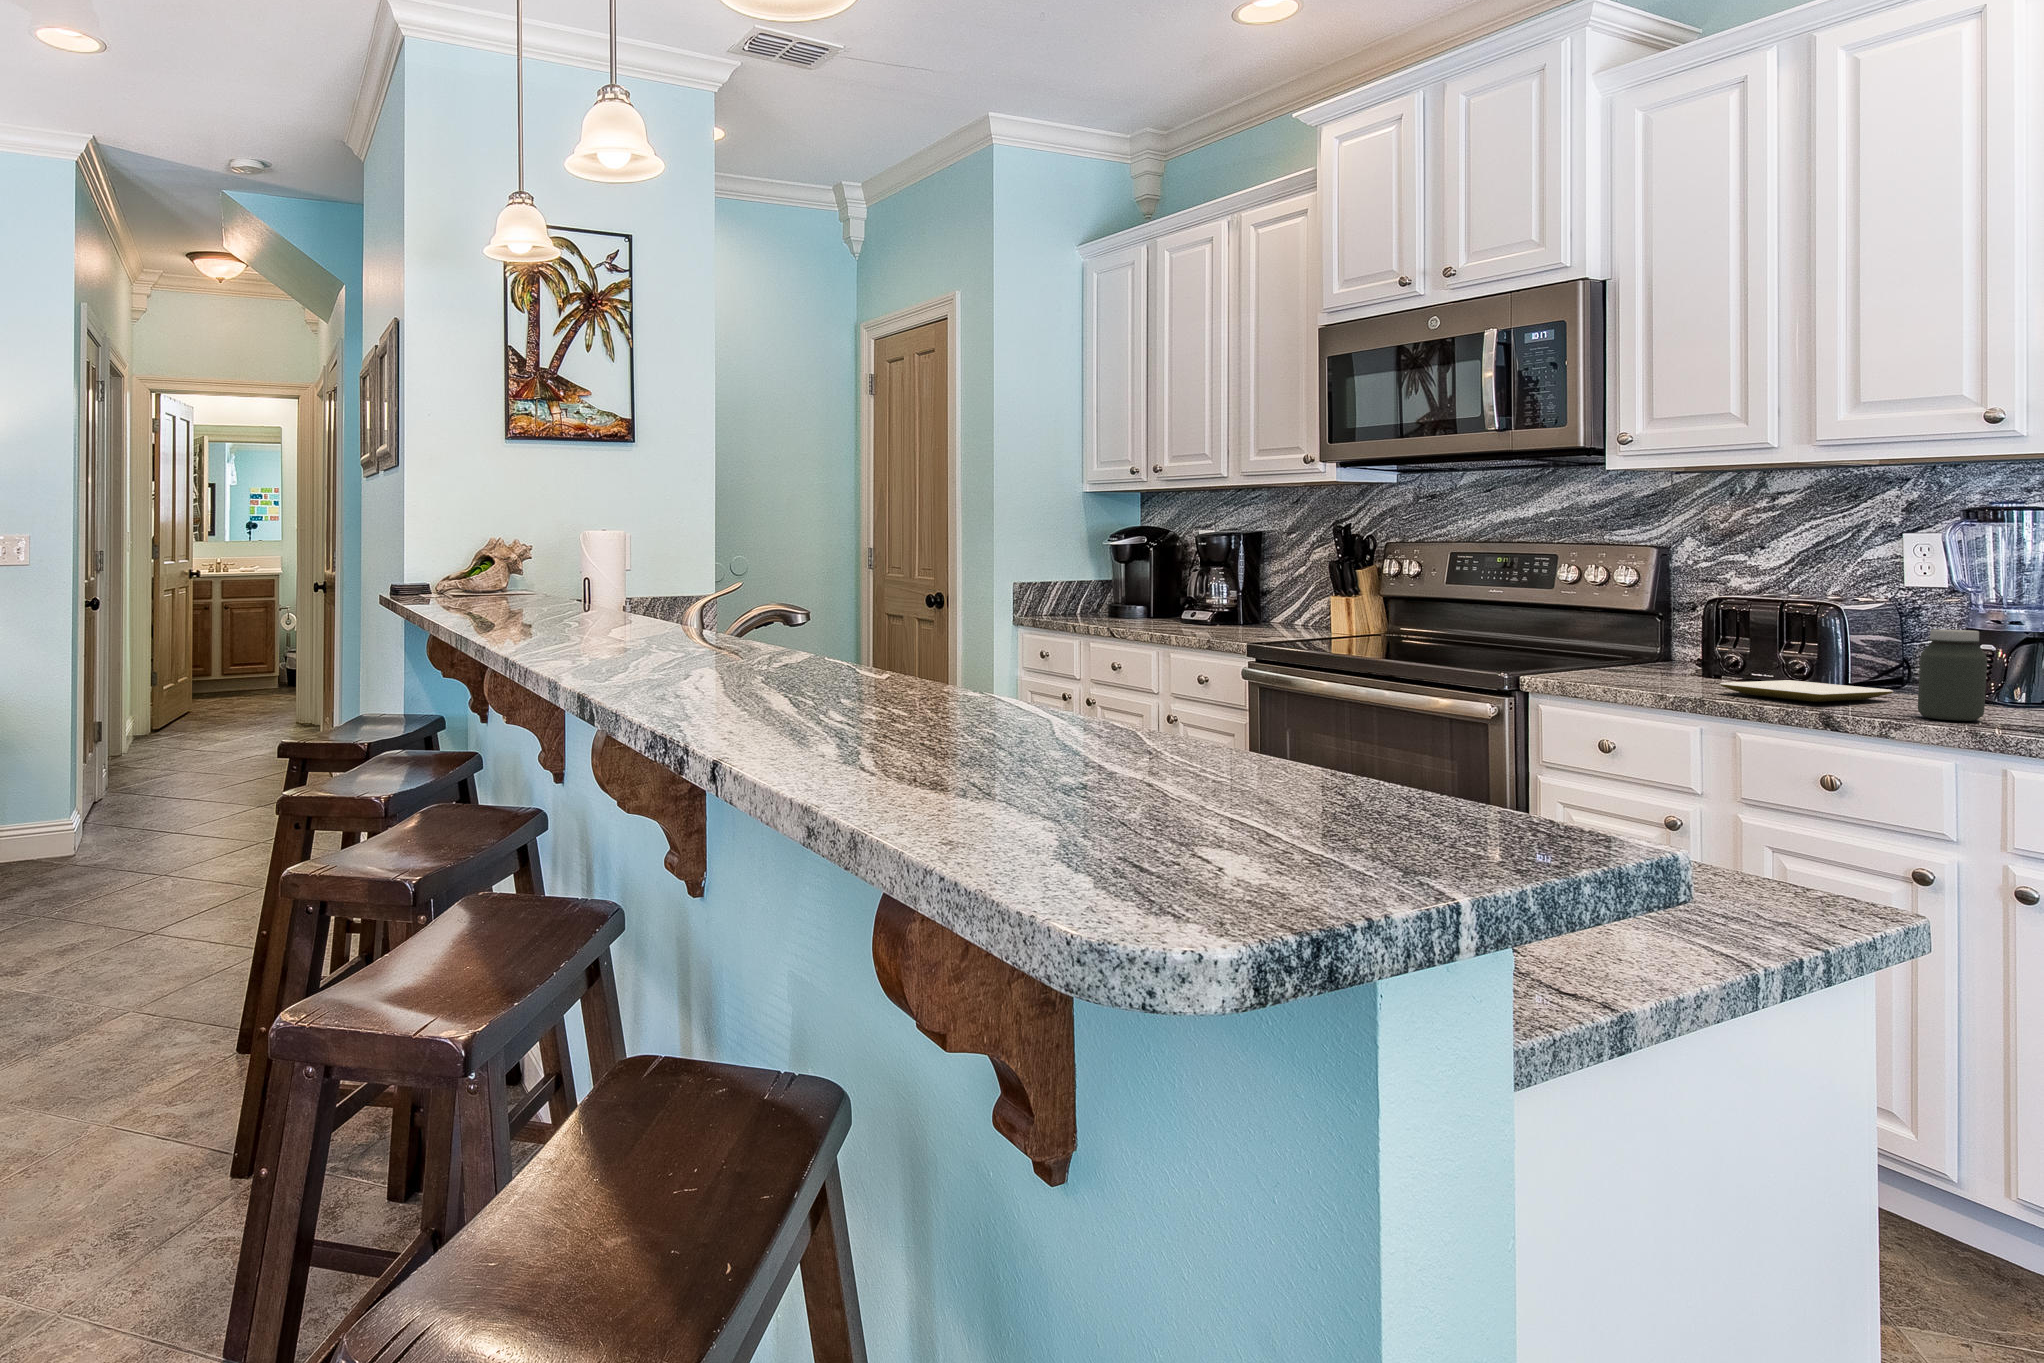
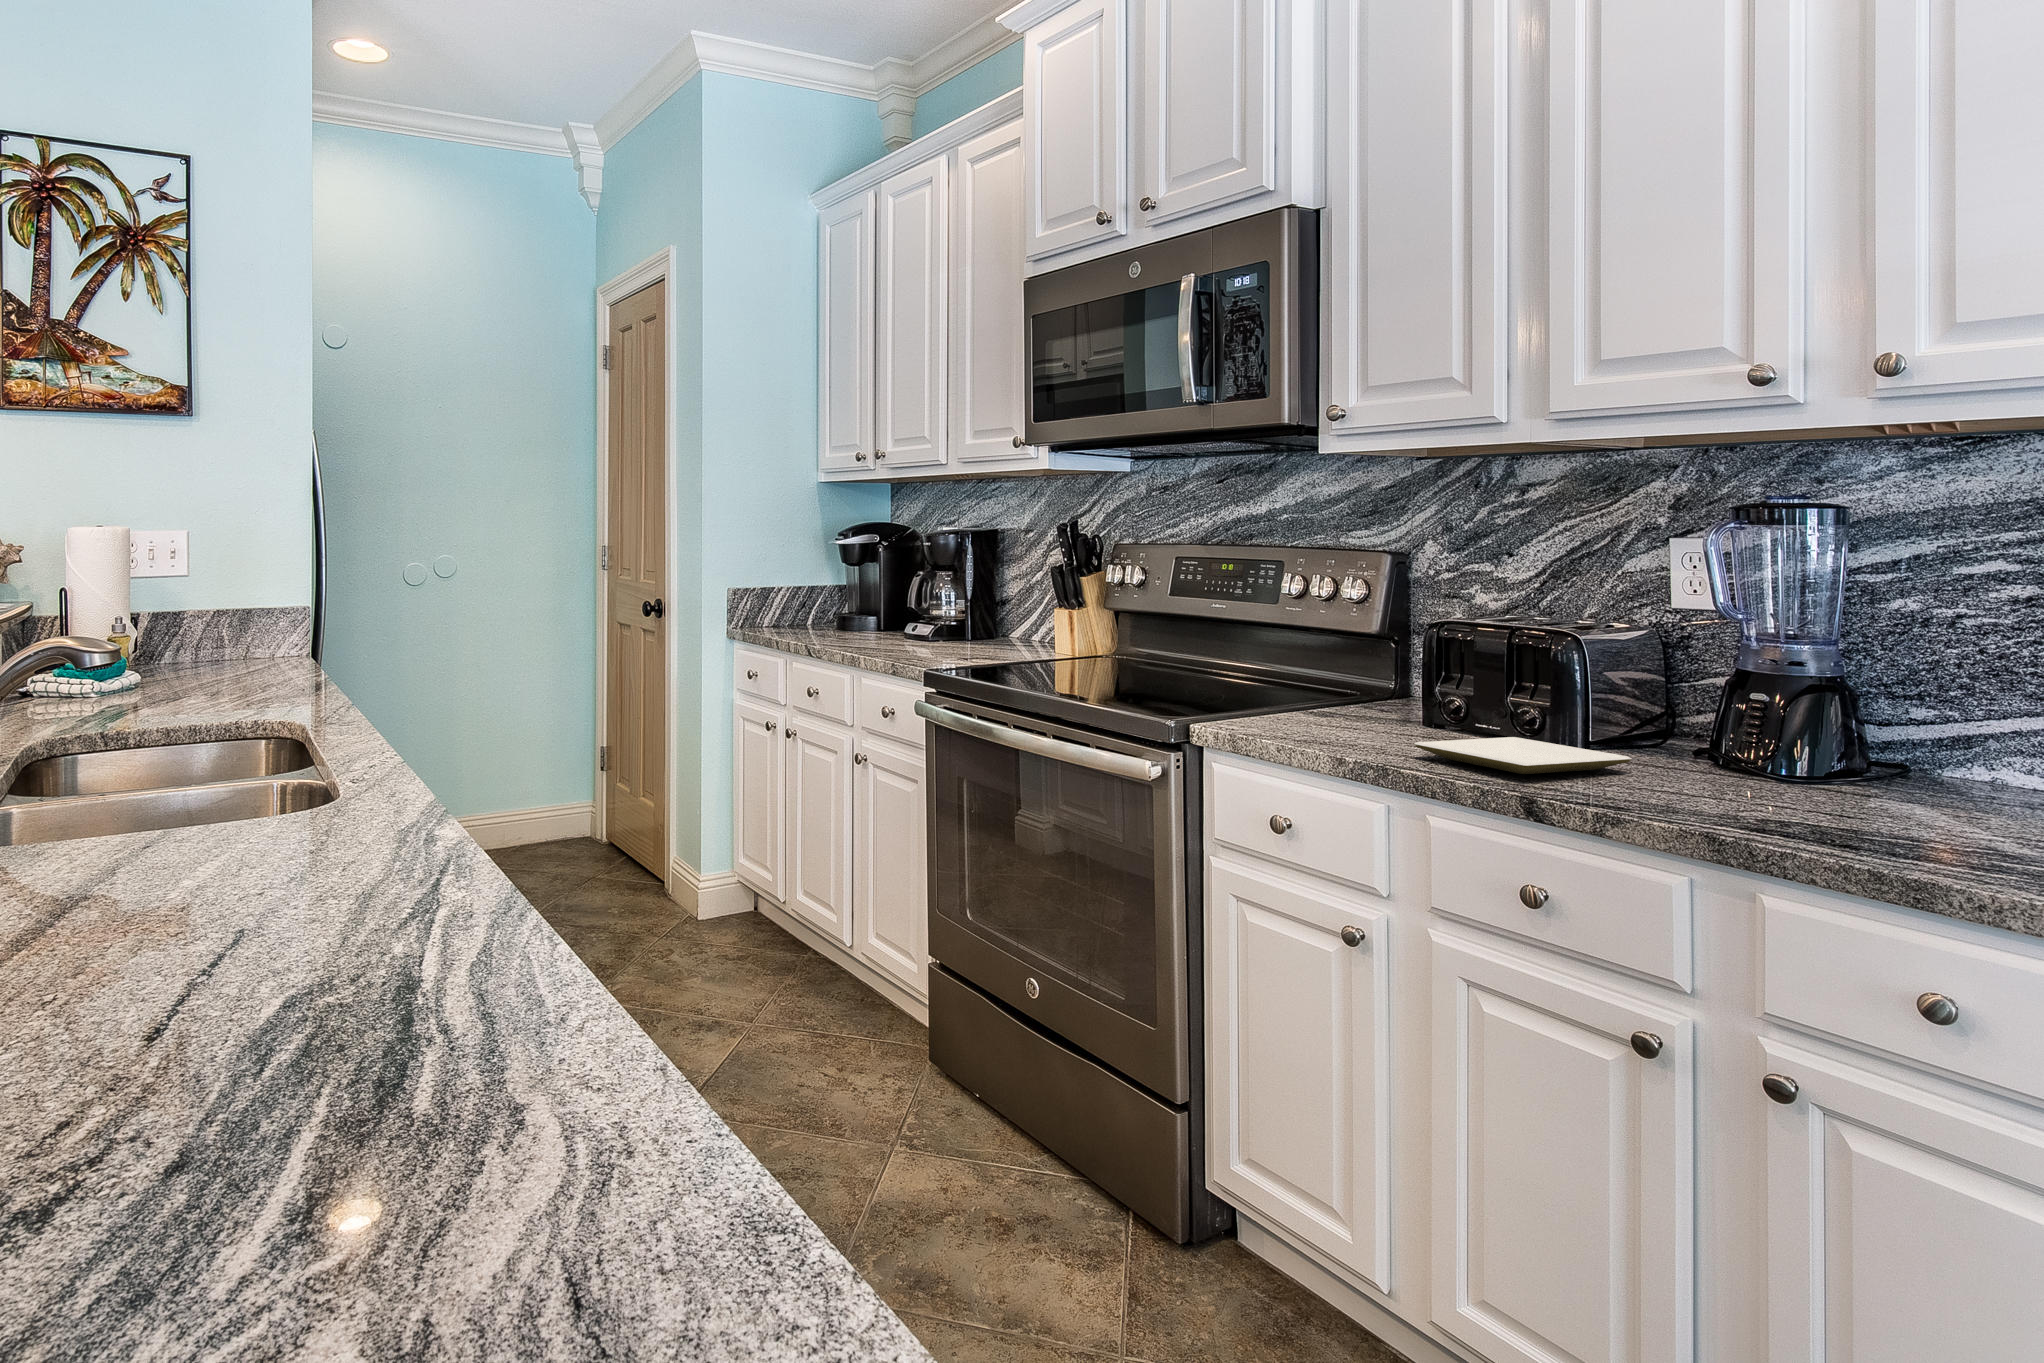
jar: present [1918,629,1987,721] -> none [1643,677,1728,813]

